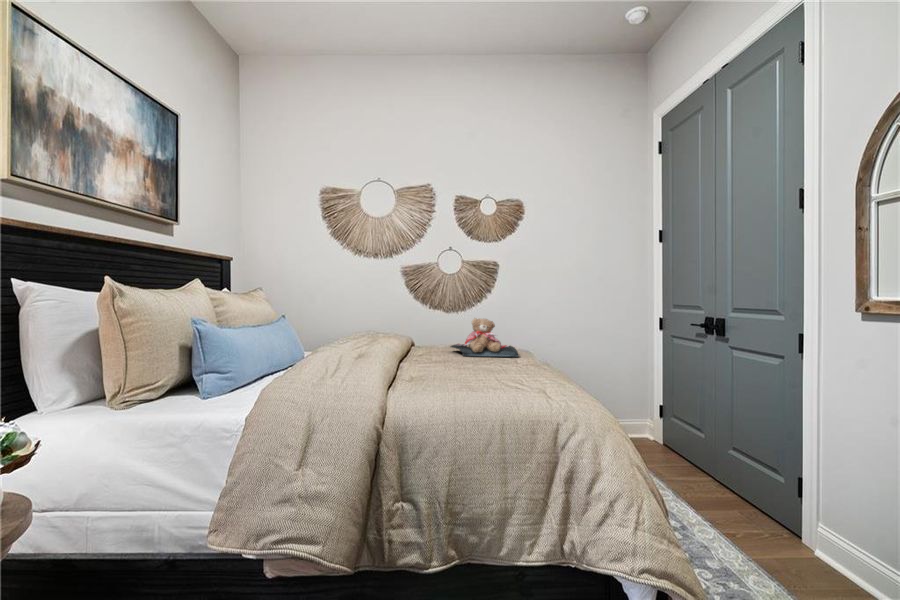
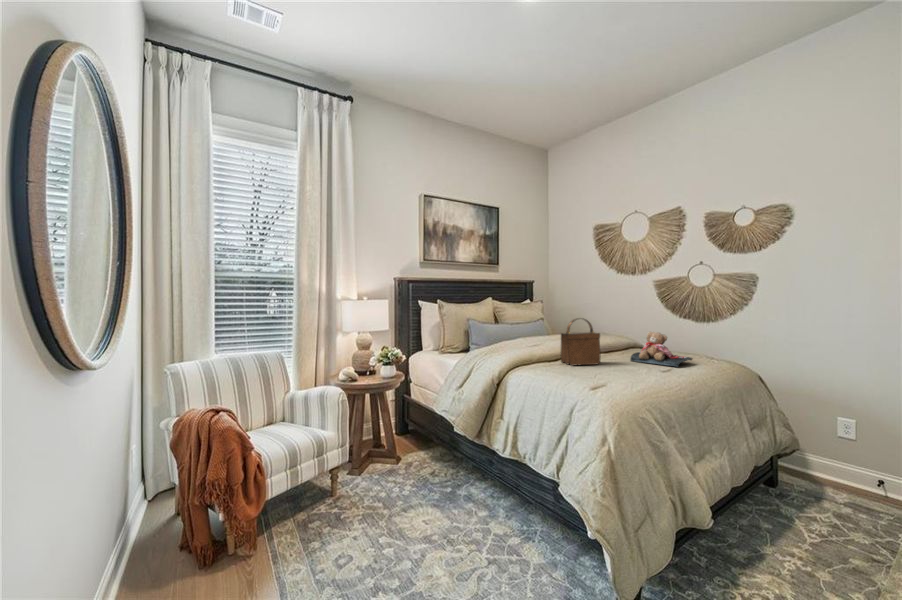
handbag: none [410,299,456,371] -> present [561,318,601,366]

